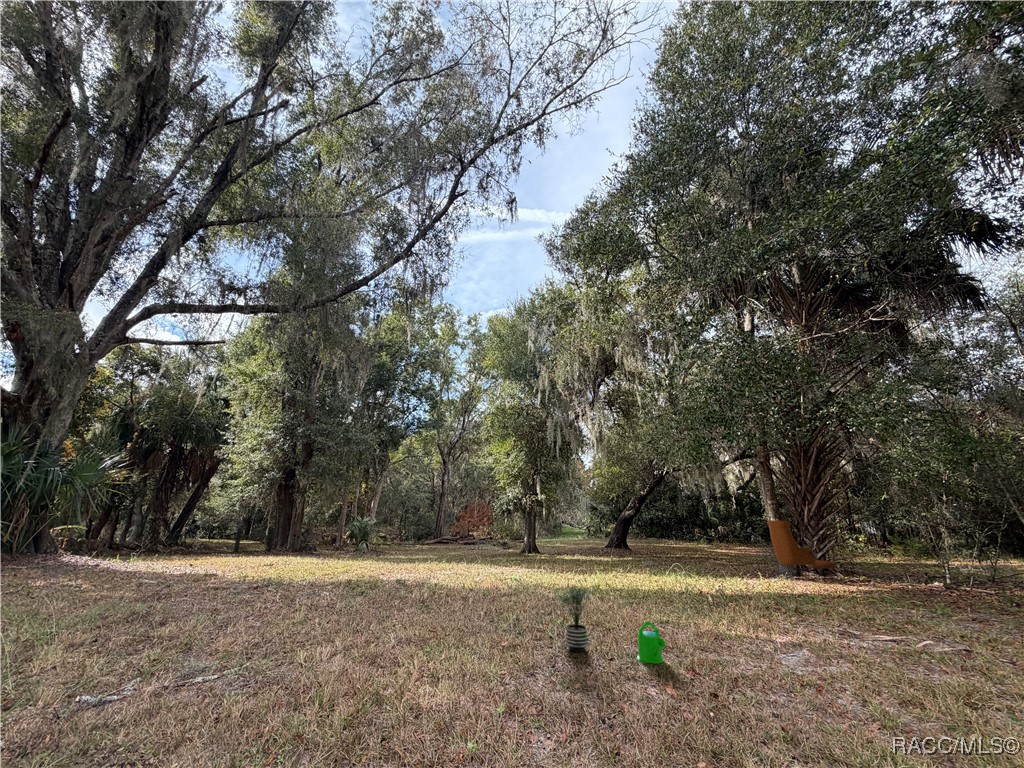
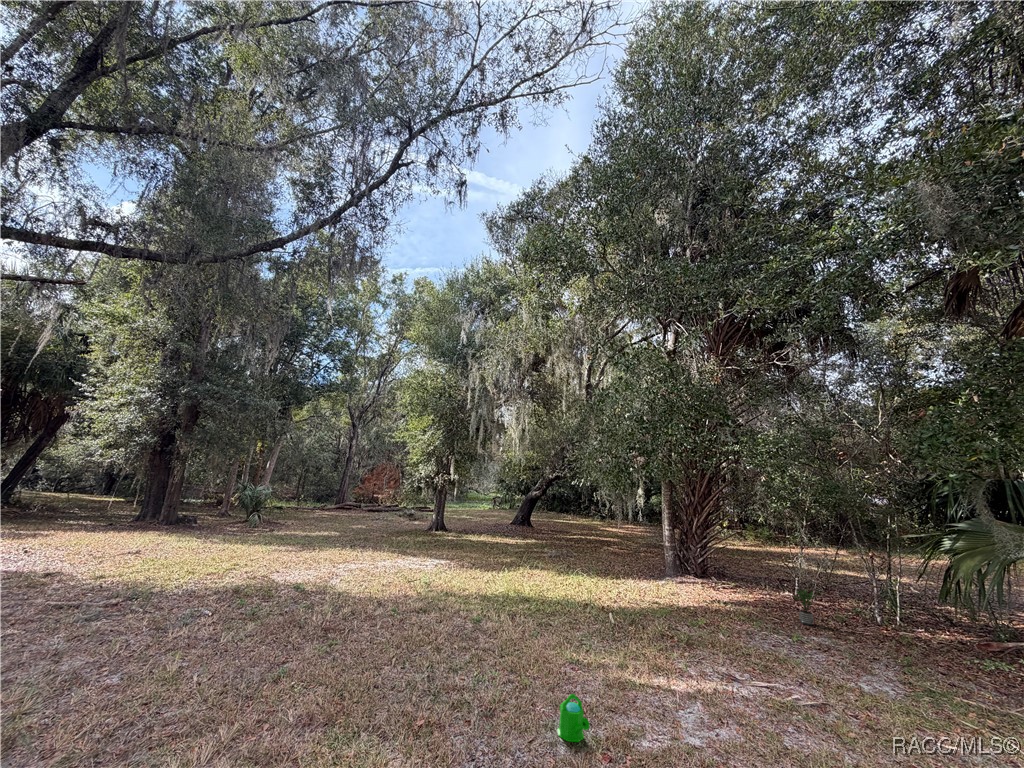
lounge chair: present [767,520,837,581] -> none [665,528,715,587]
bench: present [234,527,274,553] -> none [92,493,146,522]
potted plant: present [556,587,590,652] -> present [795,590,814,626]

